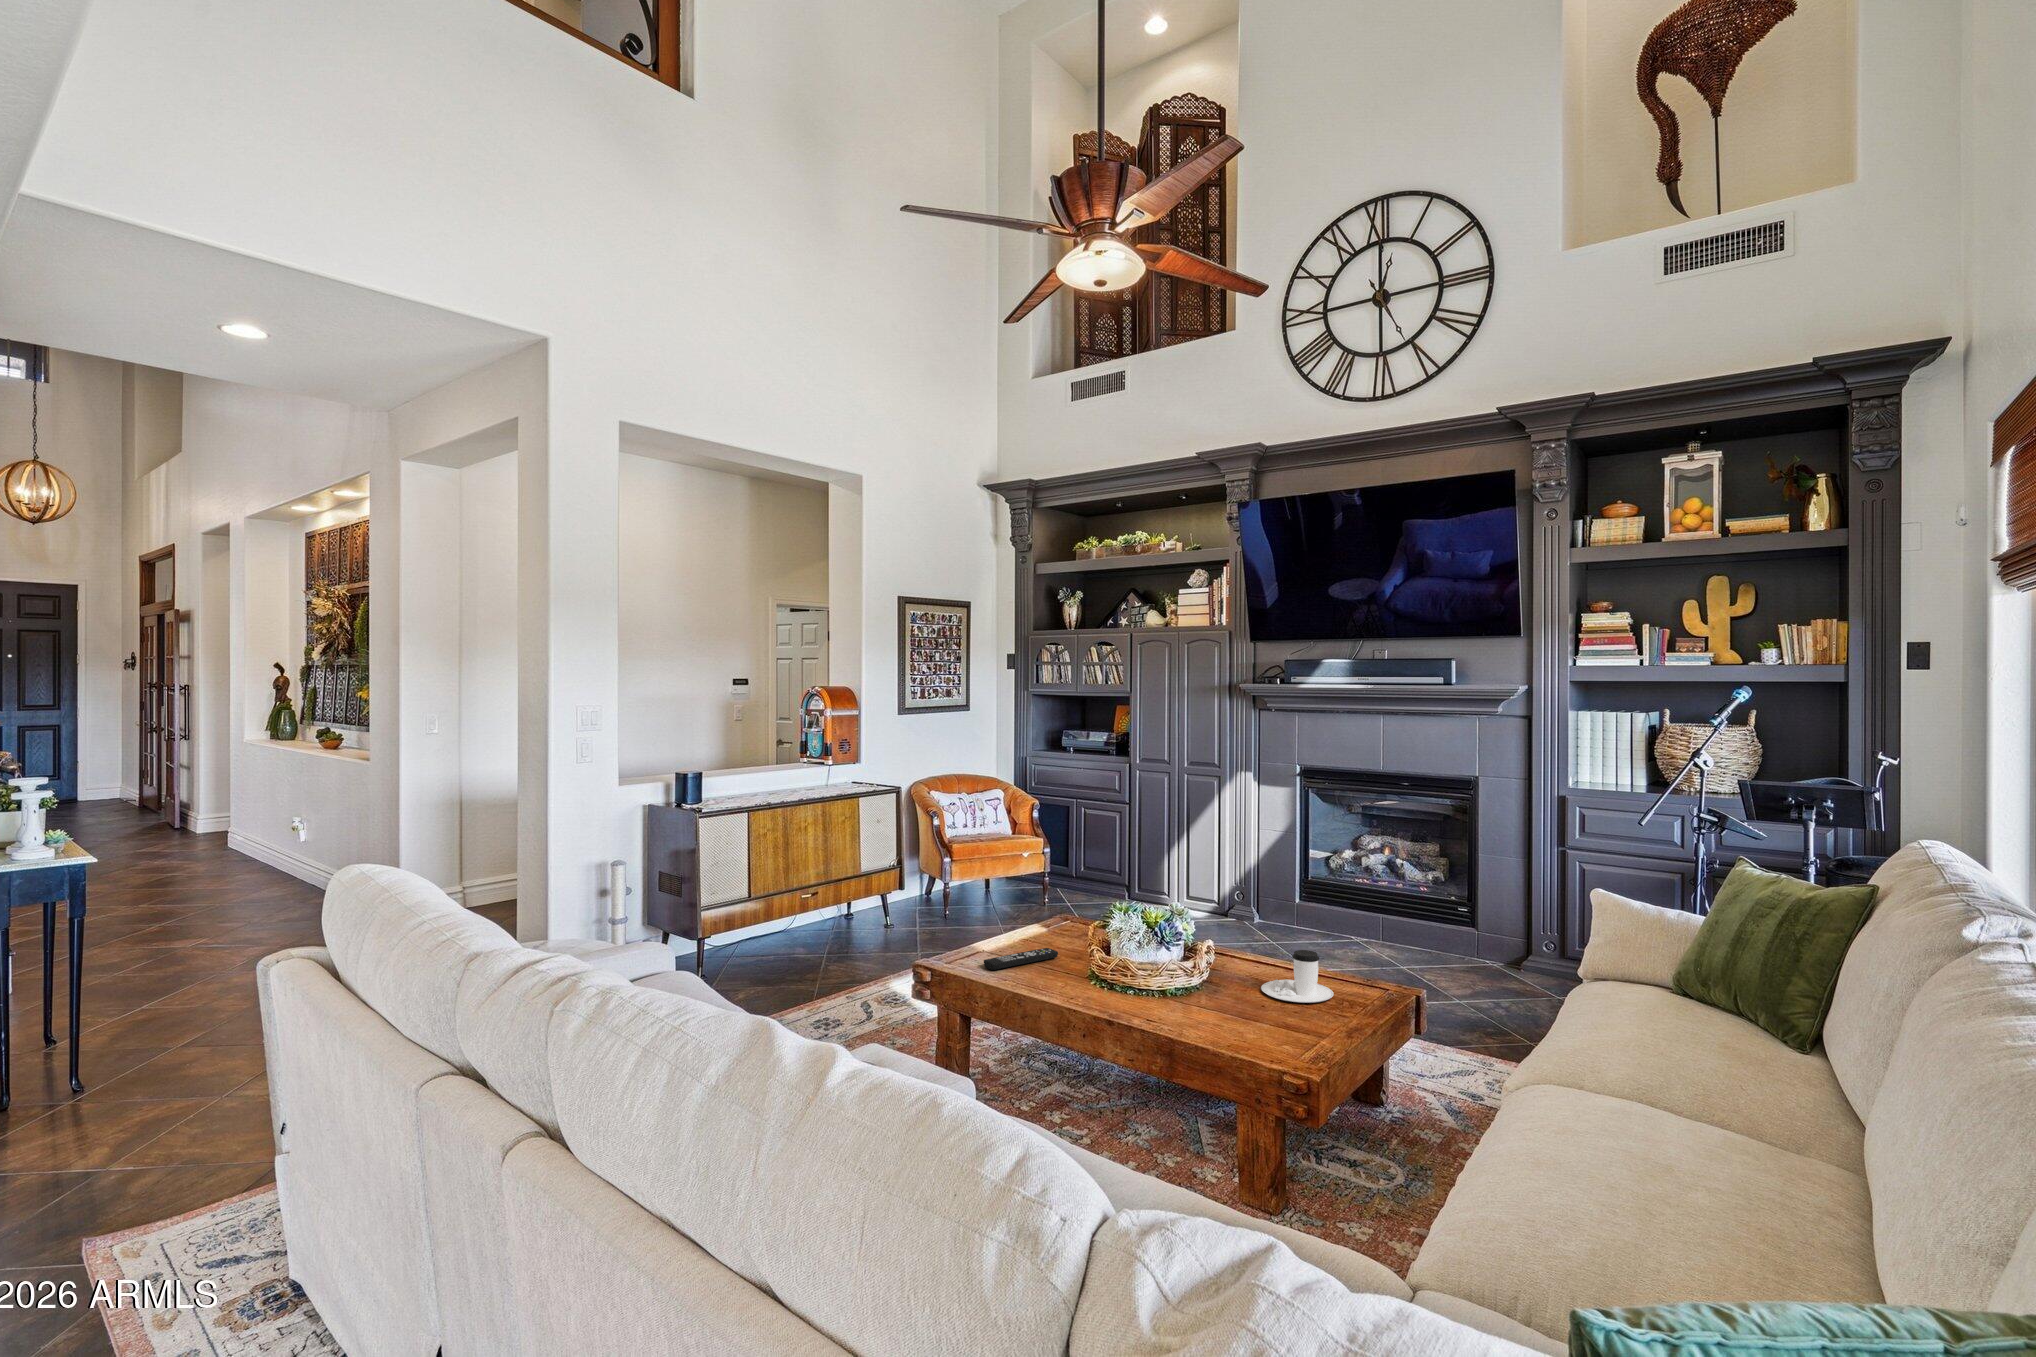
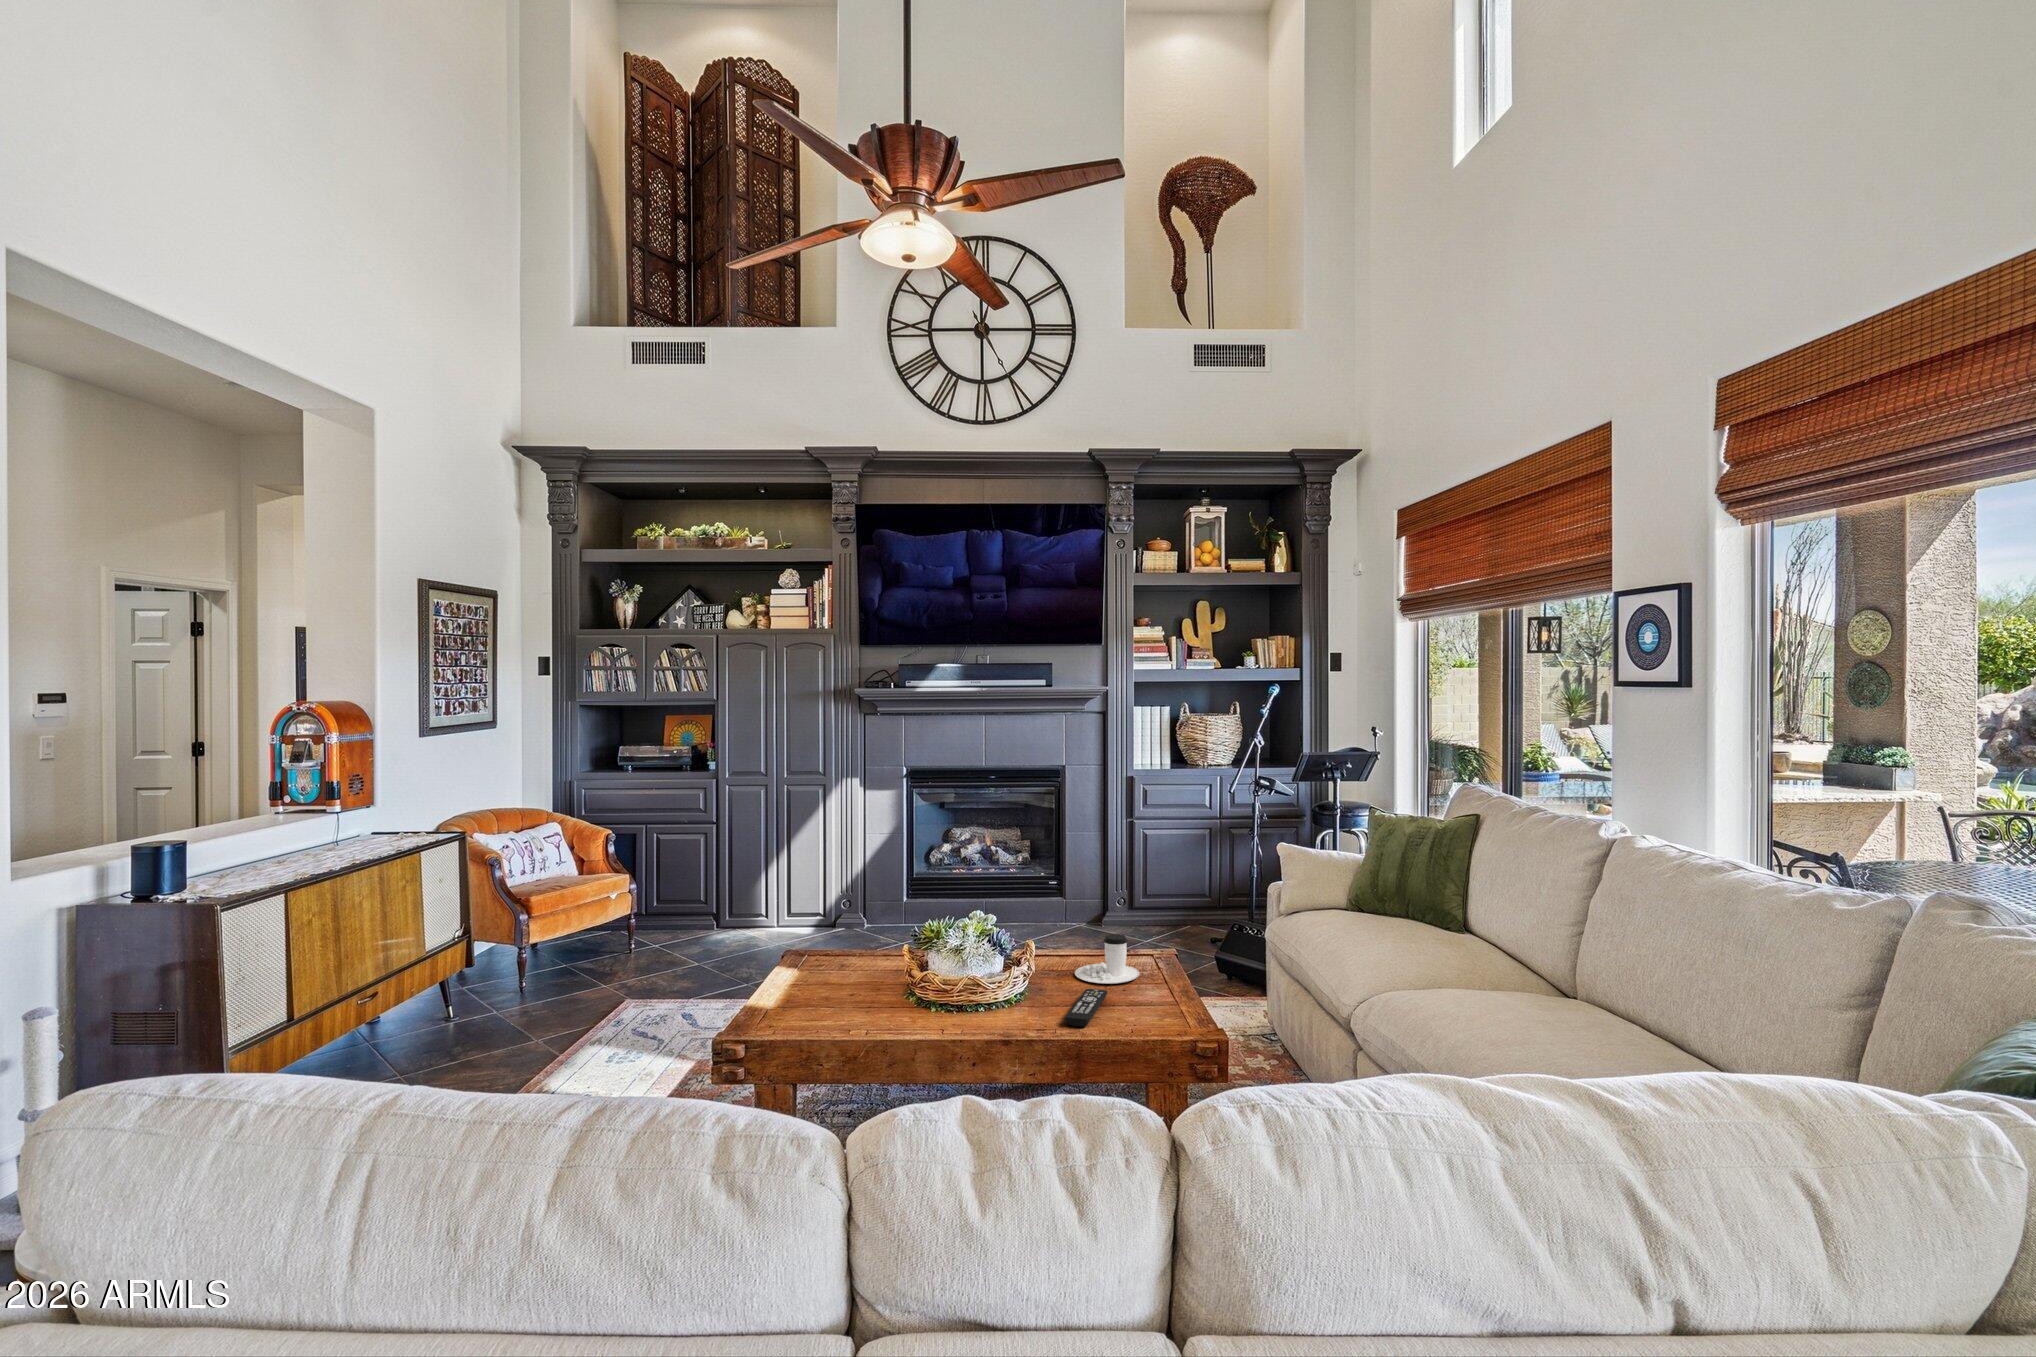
remote control: present [984,948,1058,970] -> present [1065,989,1107,1026]

